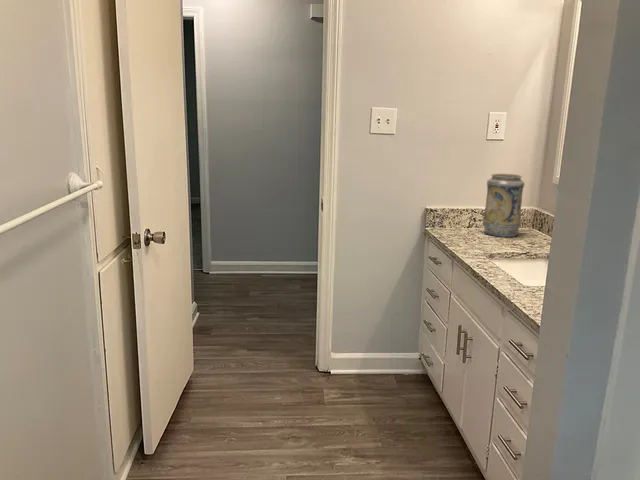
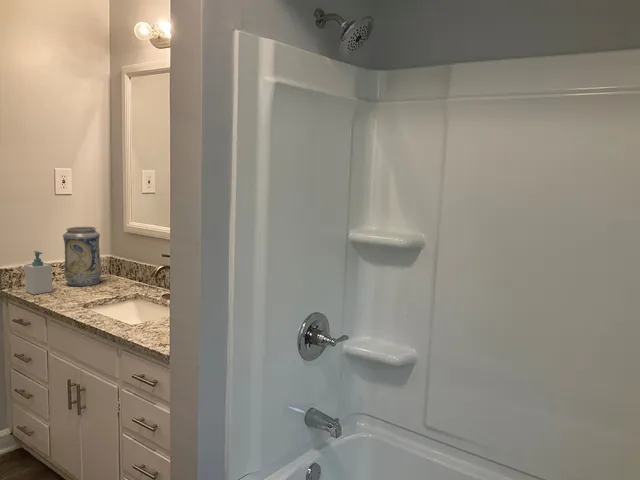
soap bottle: none [444,194,470,236] -> present [24,251,53,294]

